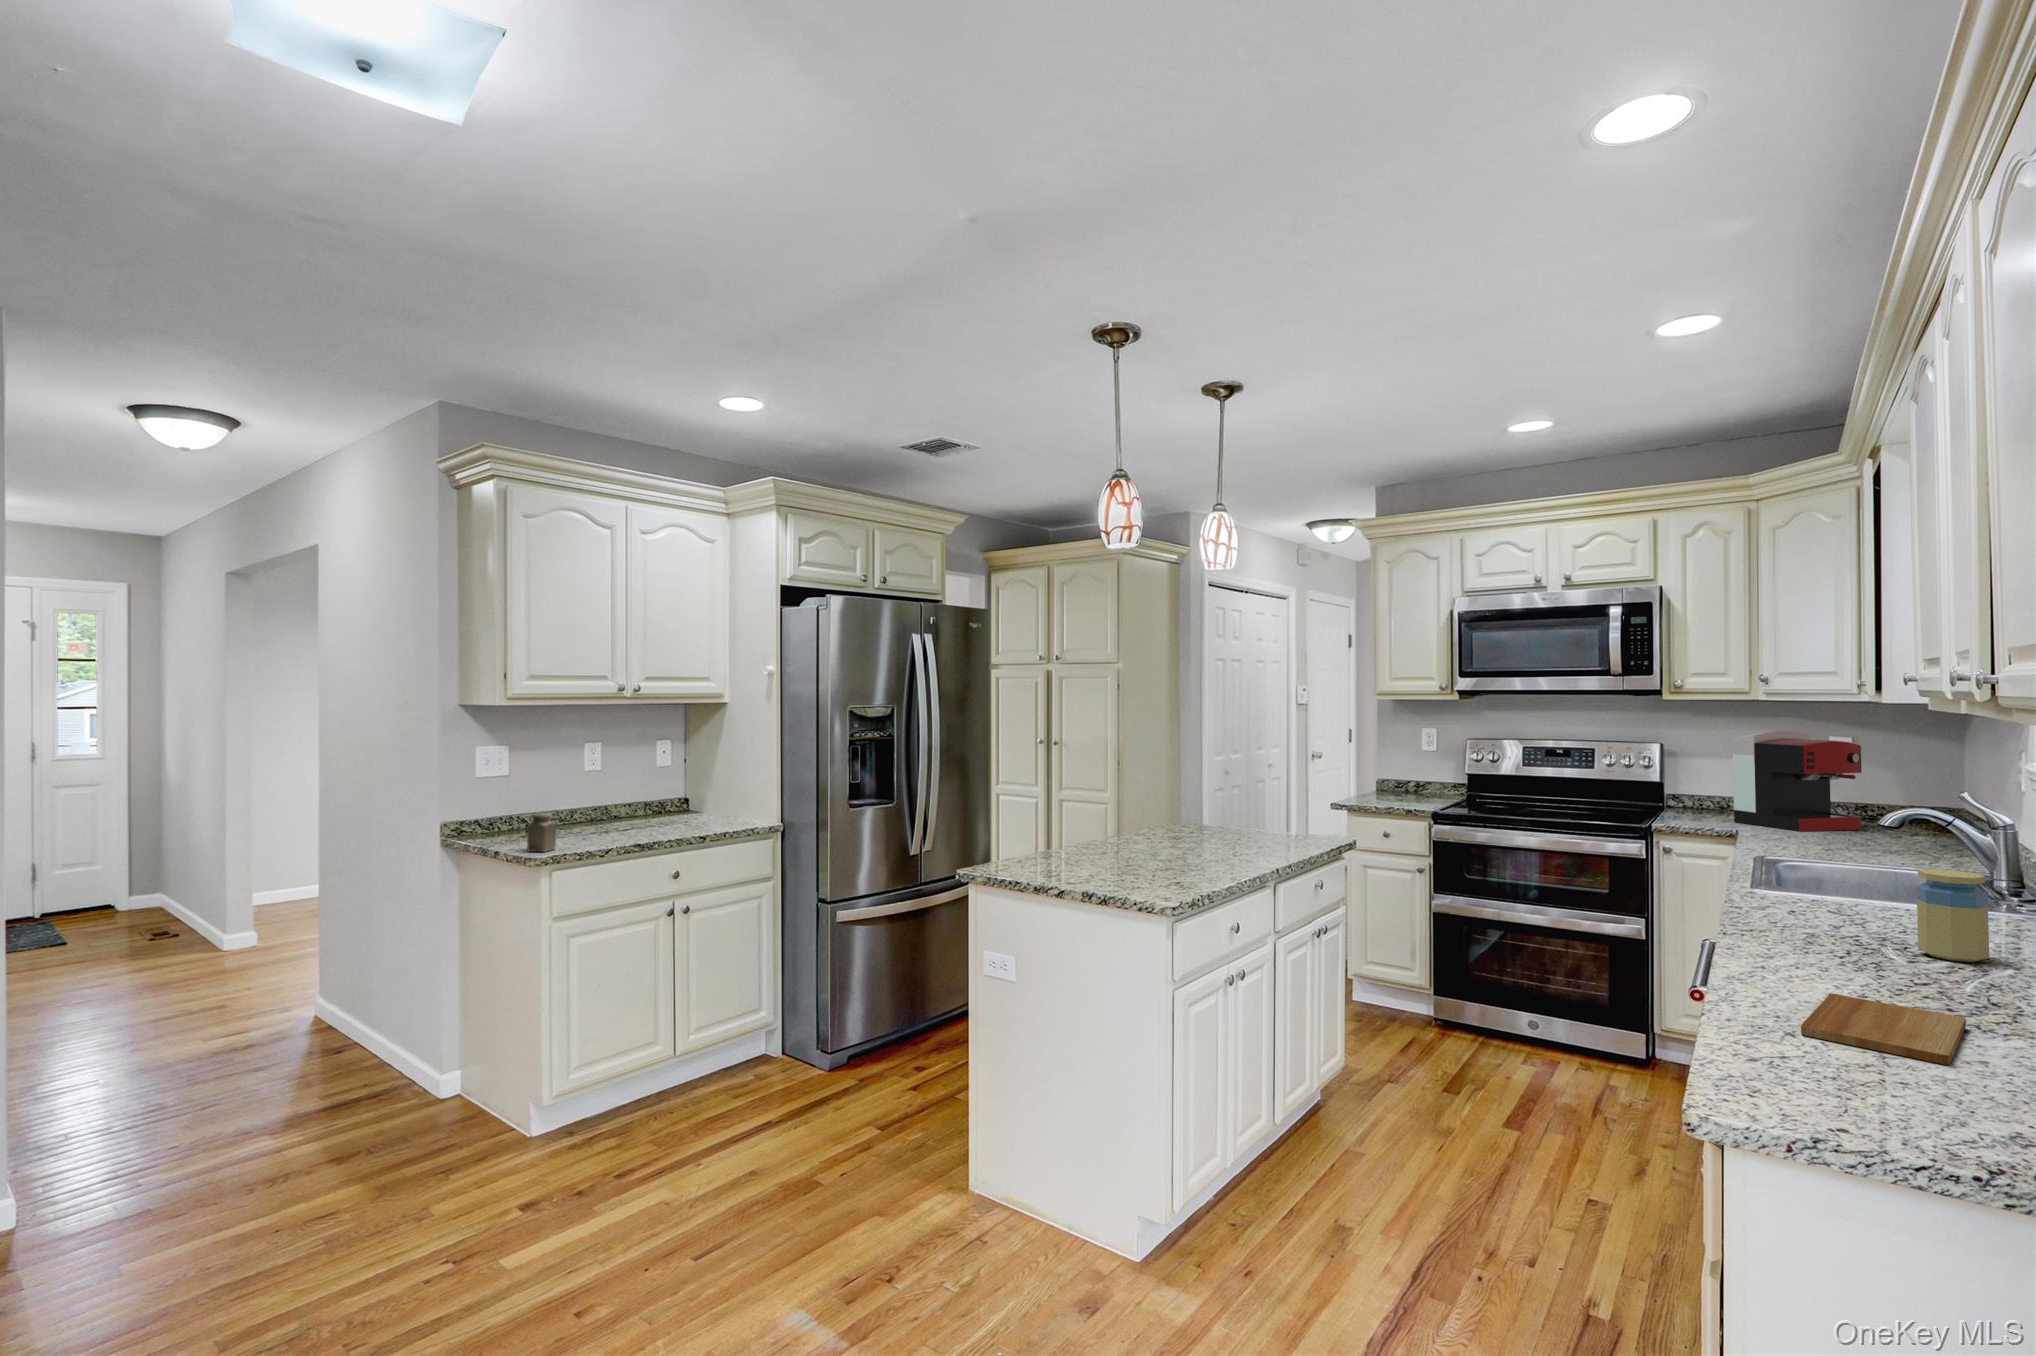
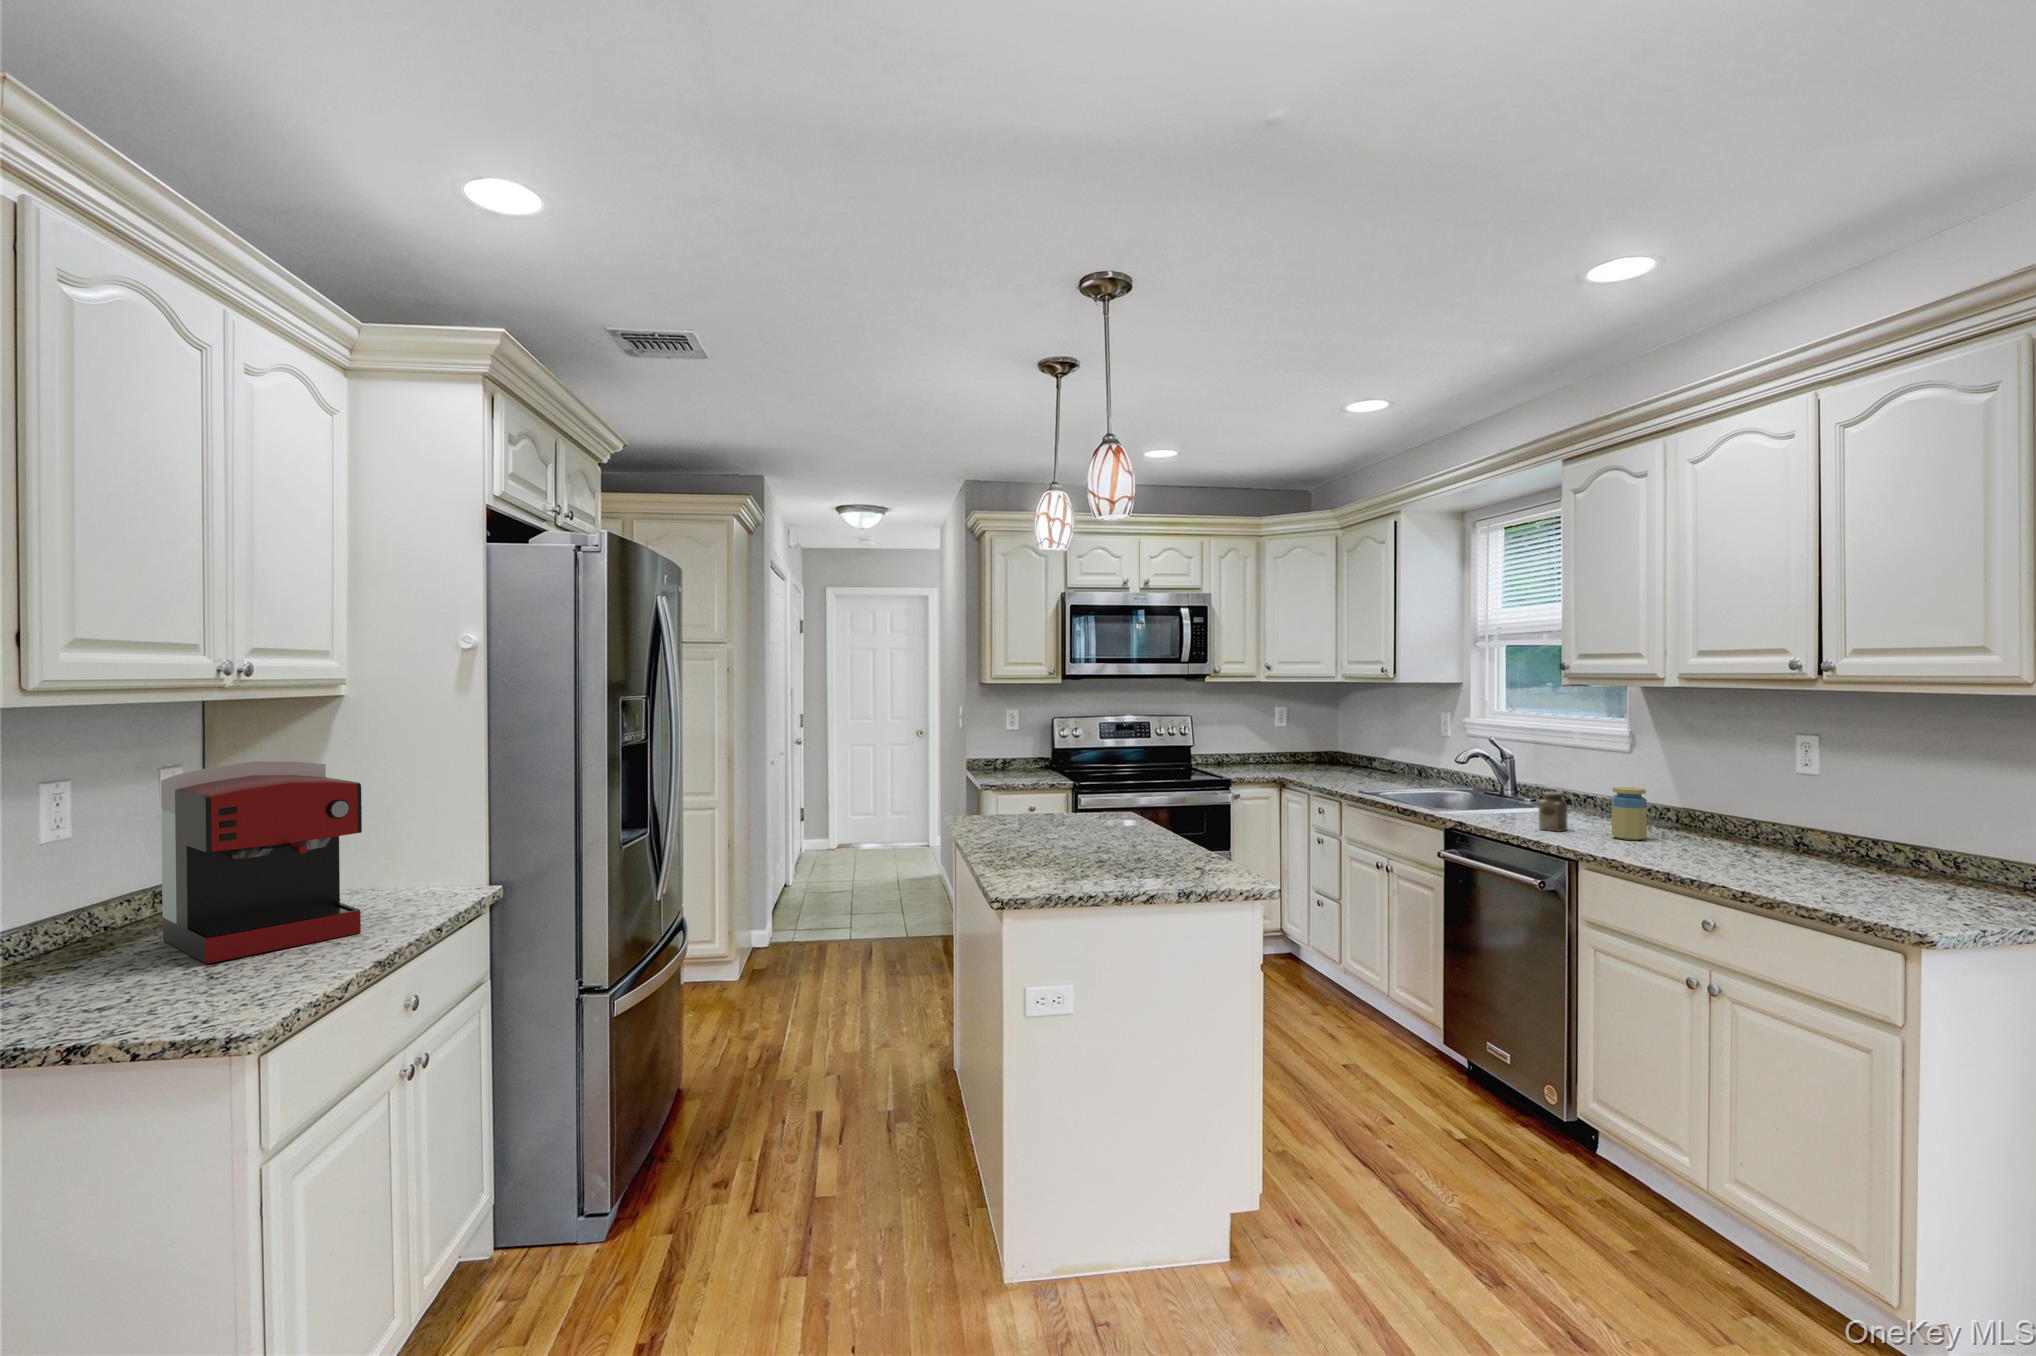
coffee maker: present [1732,731,1861,832] -> present [161,761,362,963]
salt shaker: present [527,813,556,852] -> present [1539,792,1568,832]
cutting board: present [1801,994,1966,1065] -> none [1708,867,1836,892]

